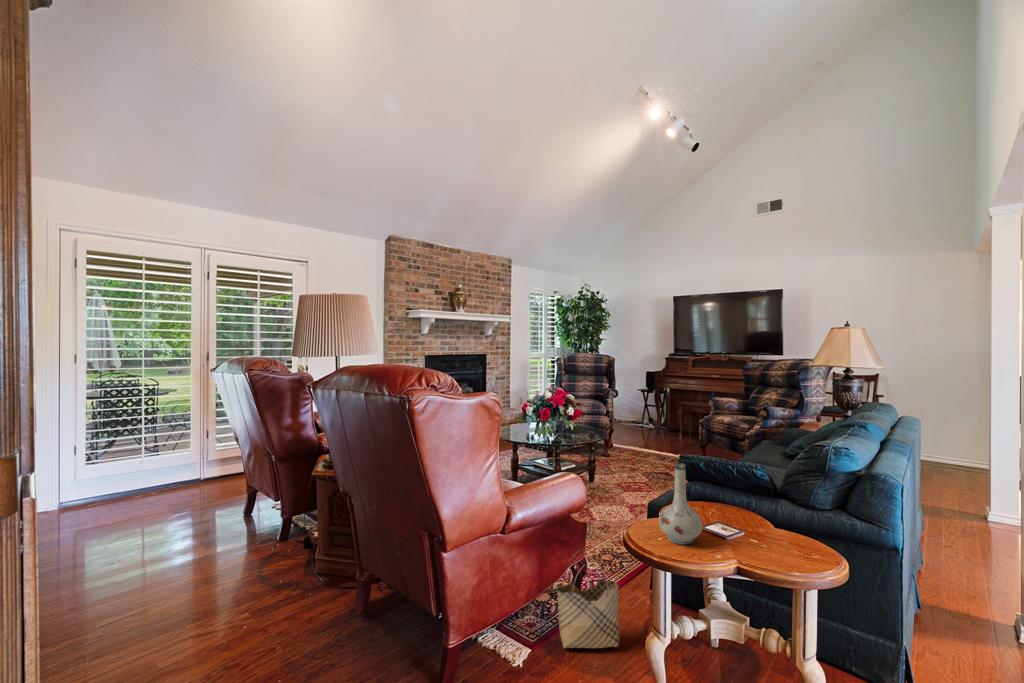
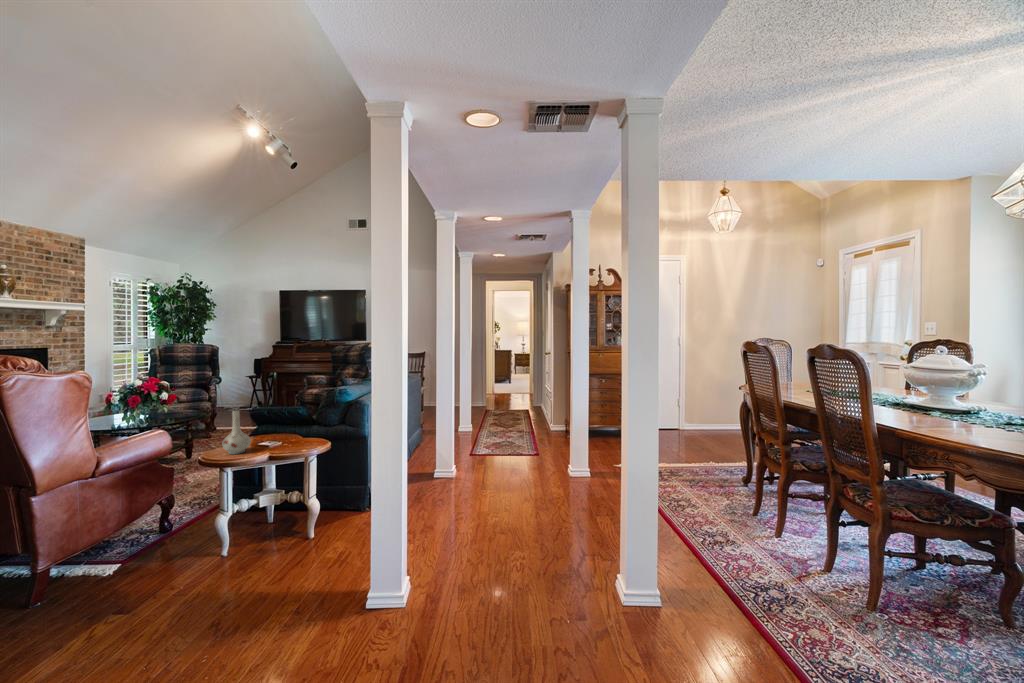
woven basket: present [556,548,619,648] -> none [145,482,200,552]

